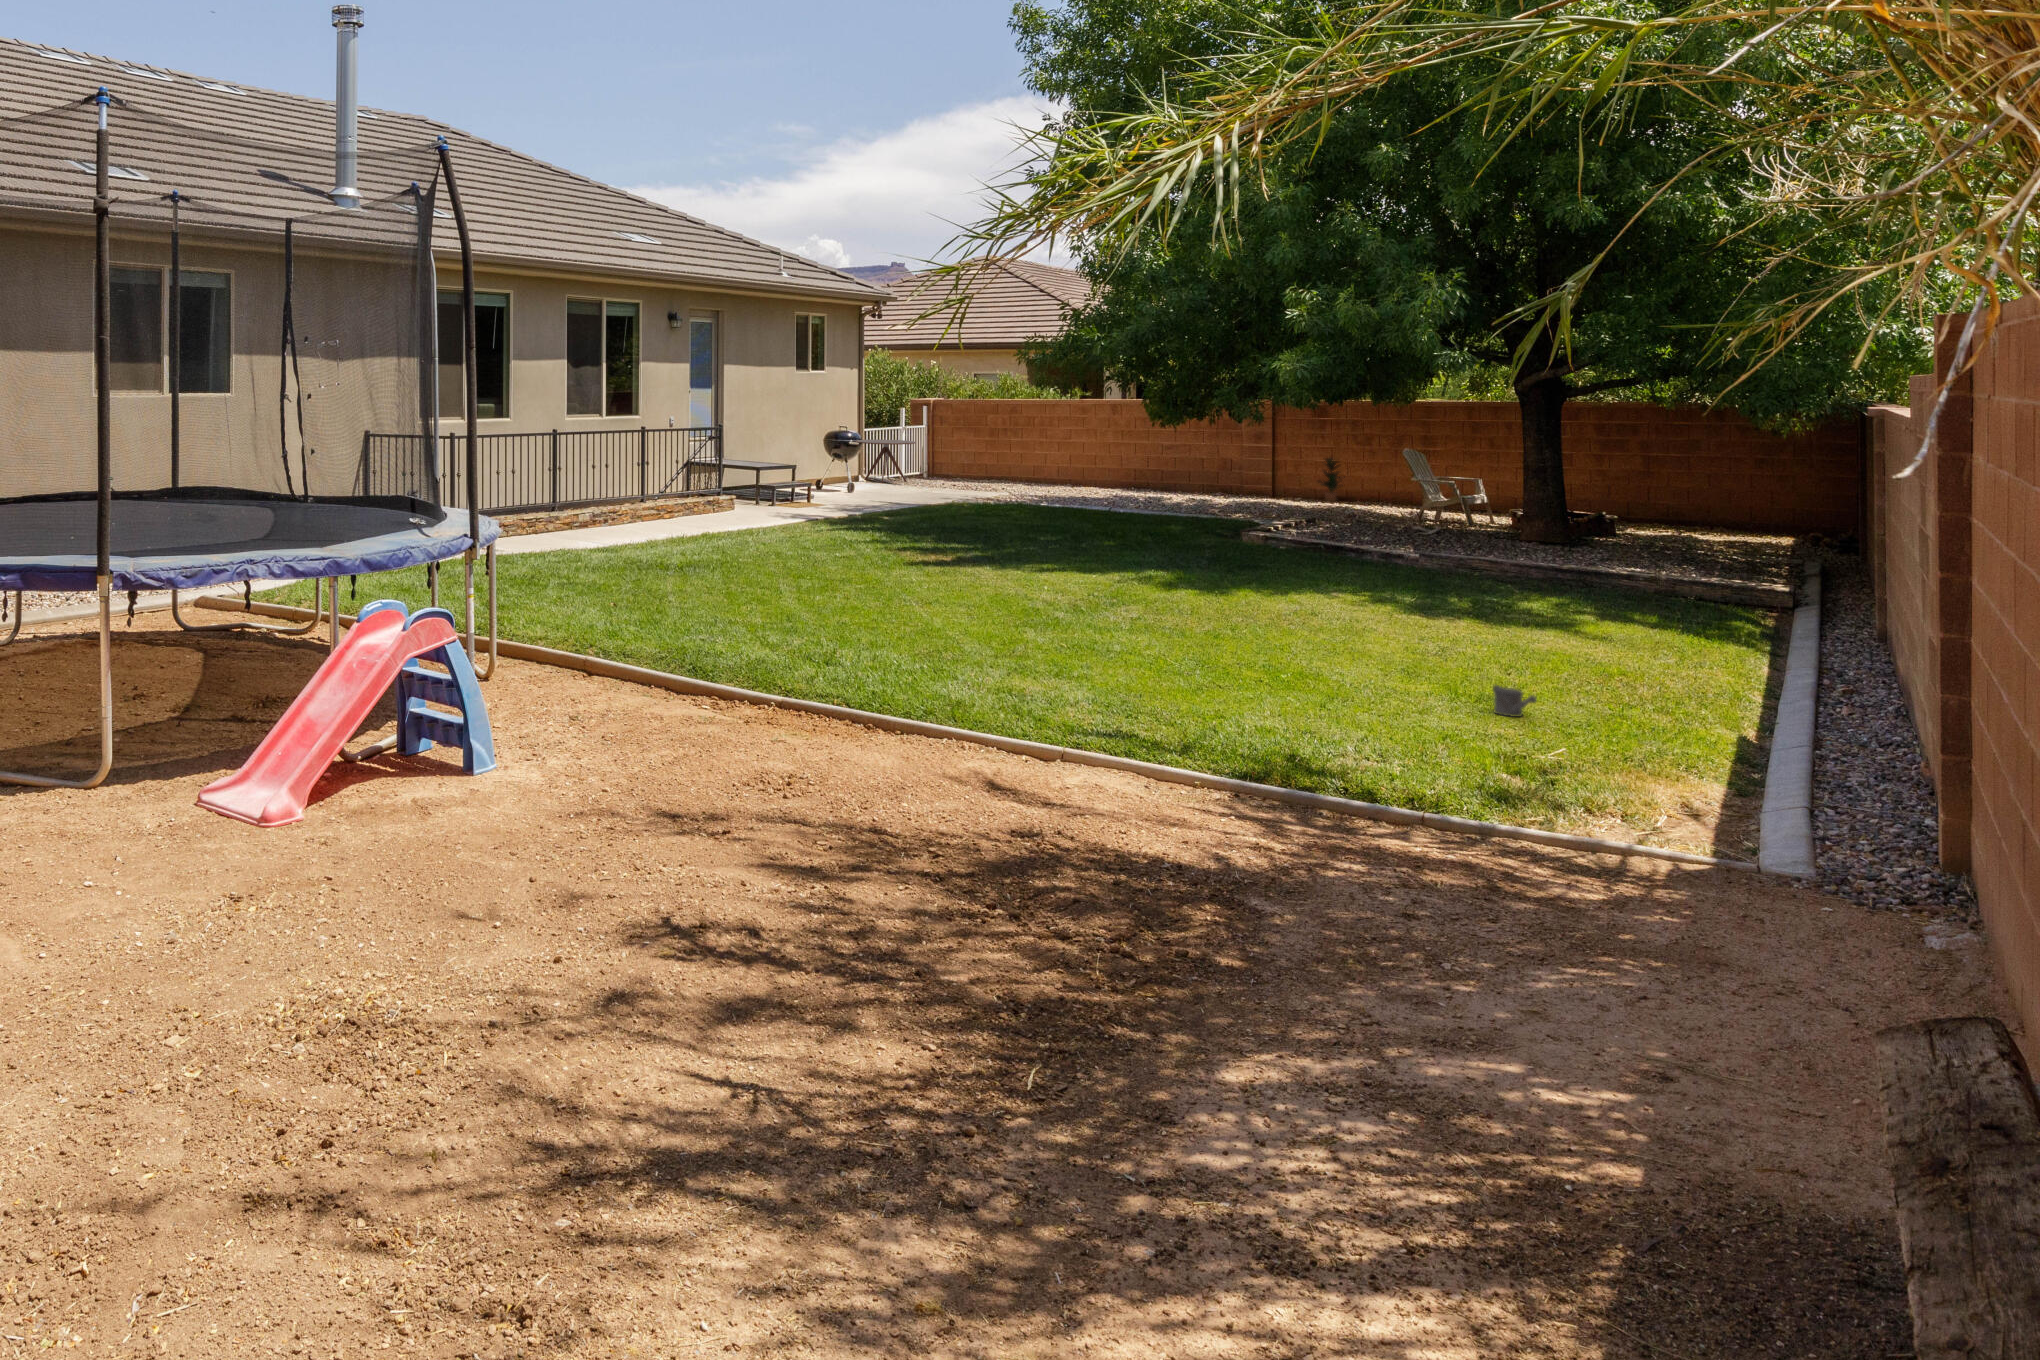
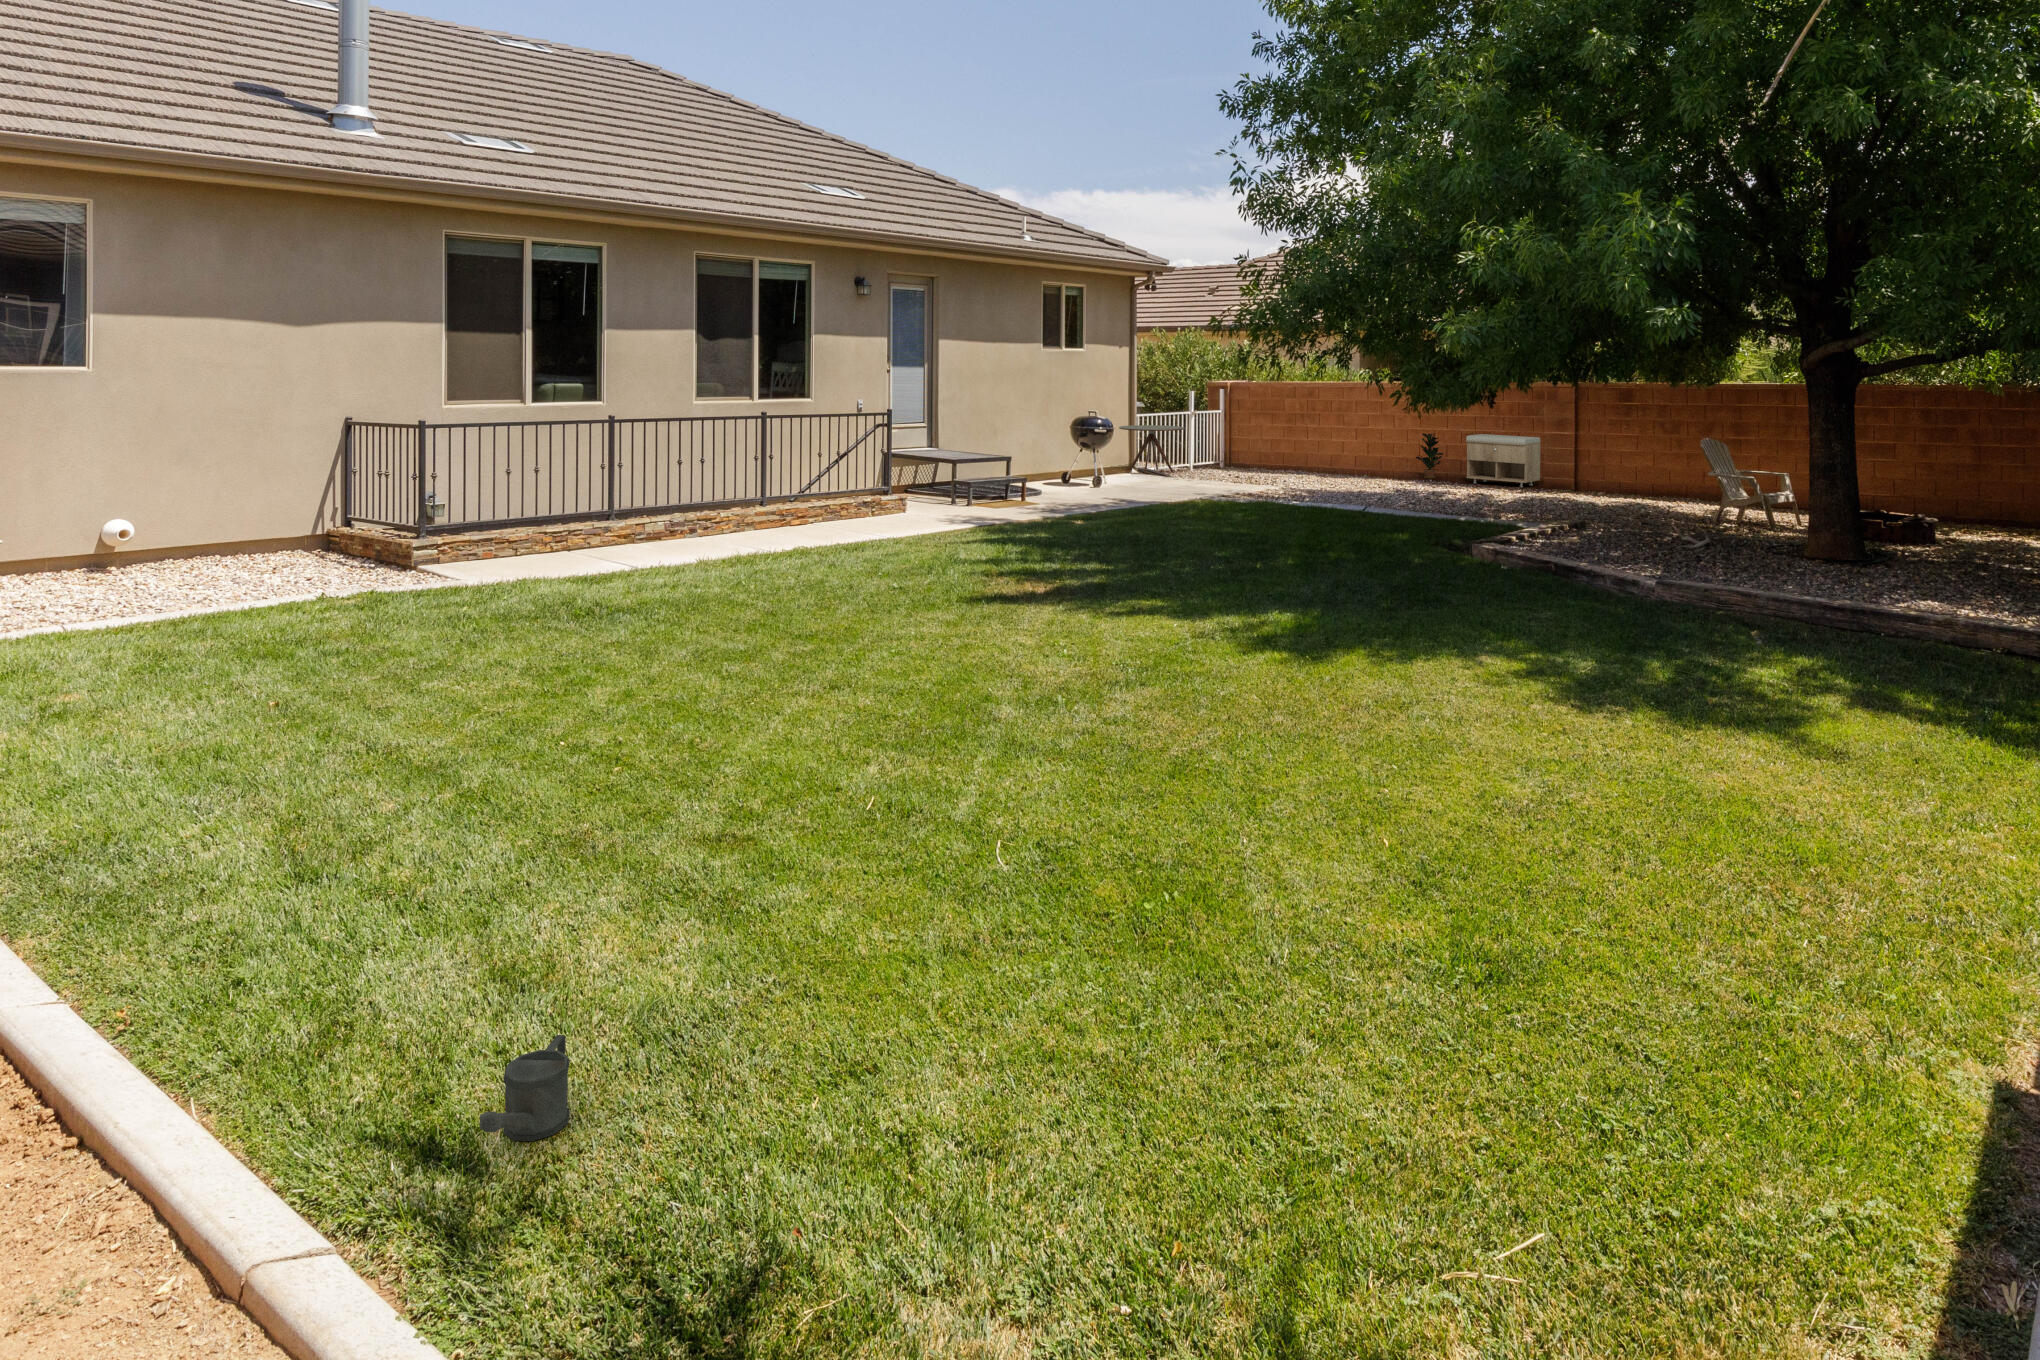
storage bench: none [1176,448,1244,494] -> present [1466,434,1541,487]
potted plant: present [1319,458,1345,501] -> present [1416,433,1443,478]
watering can: present [1493,685,1537,717] -> present [480,1035,569,1141]

